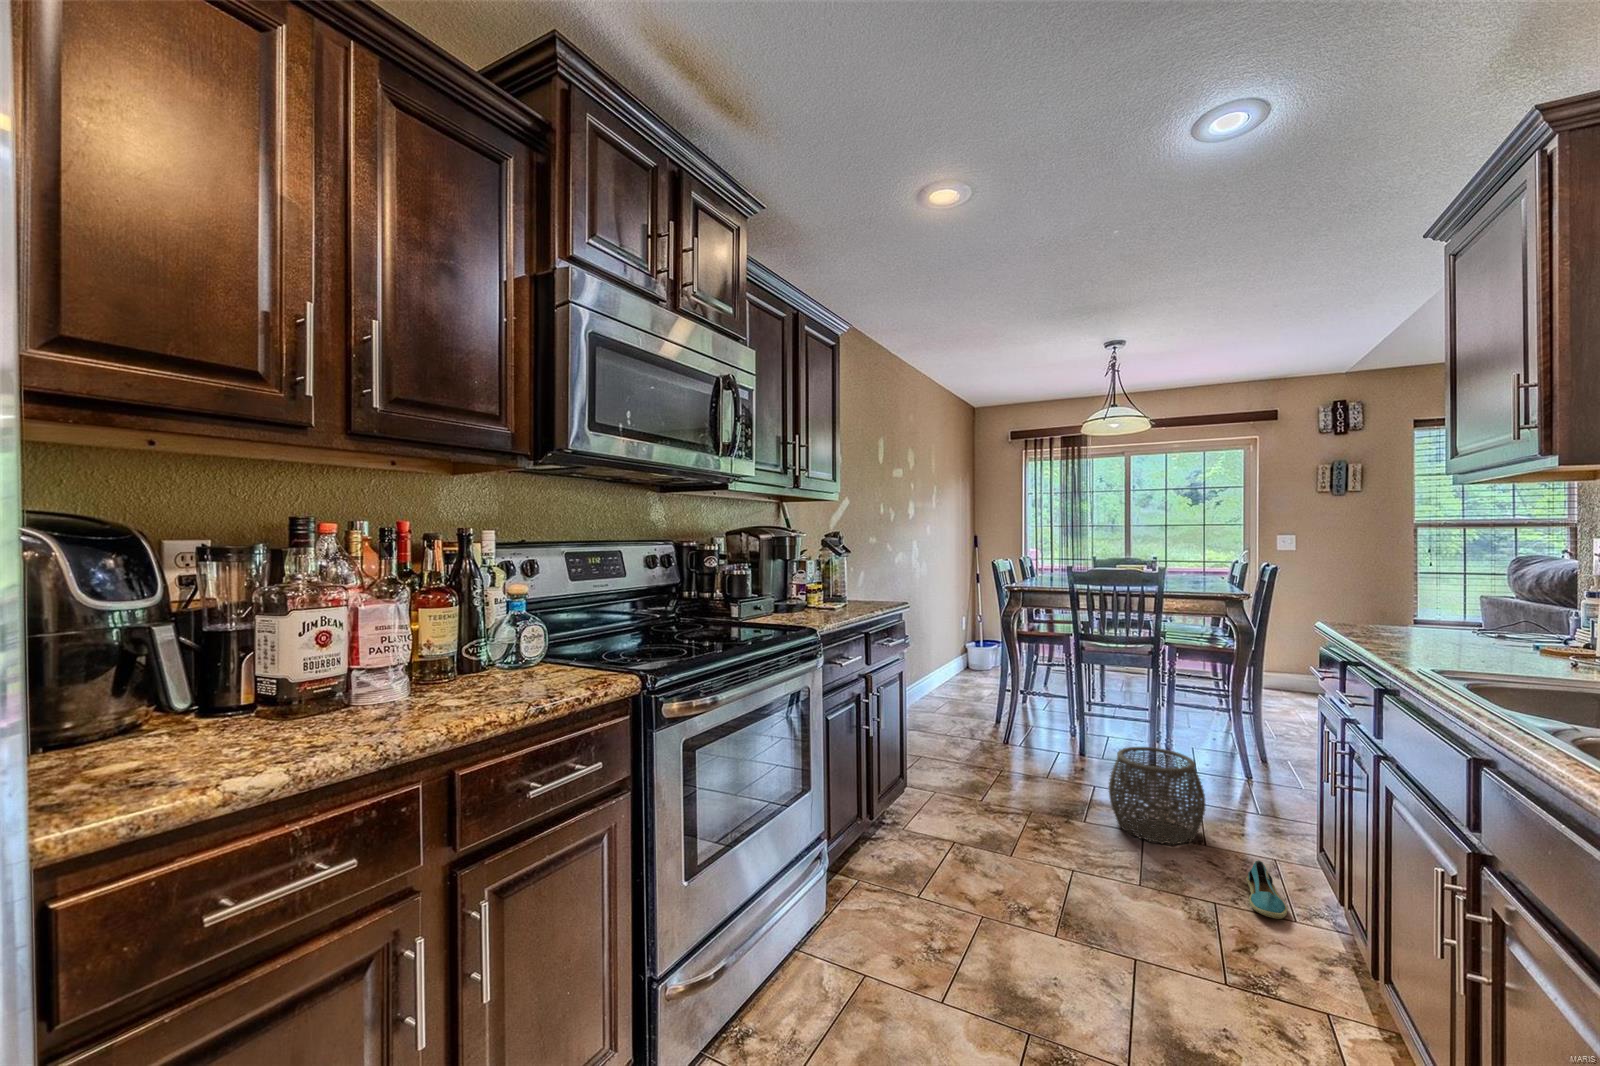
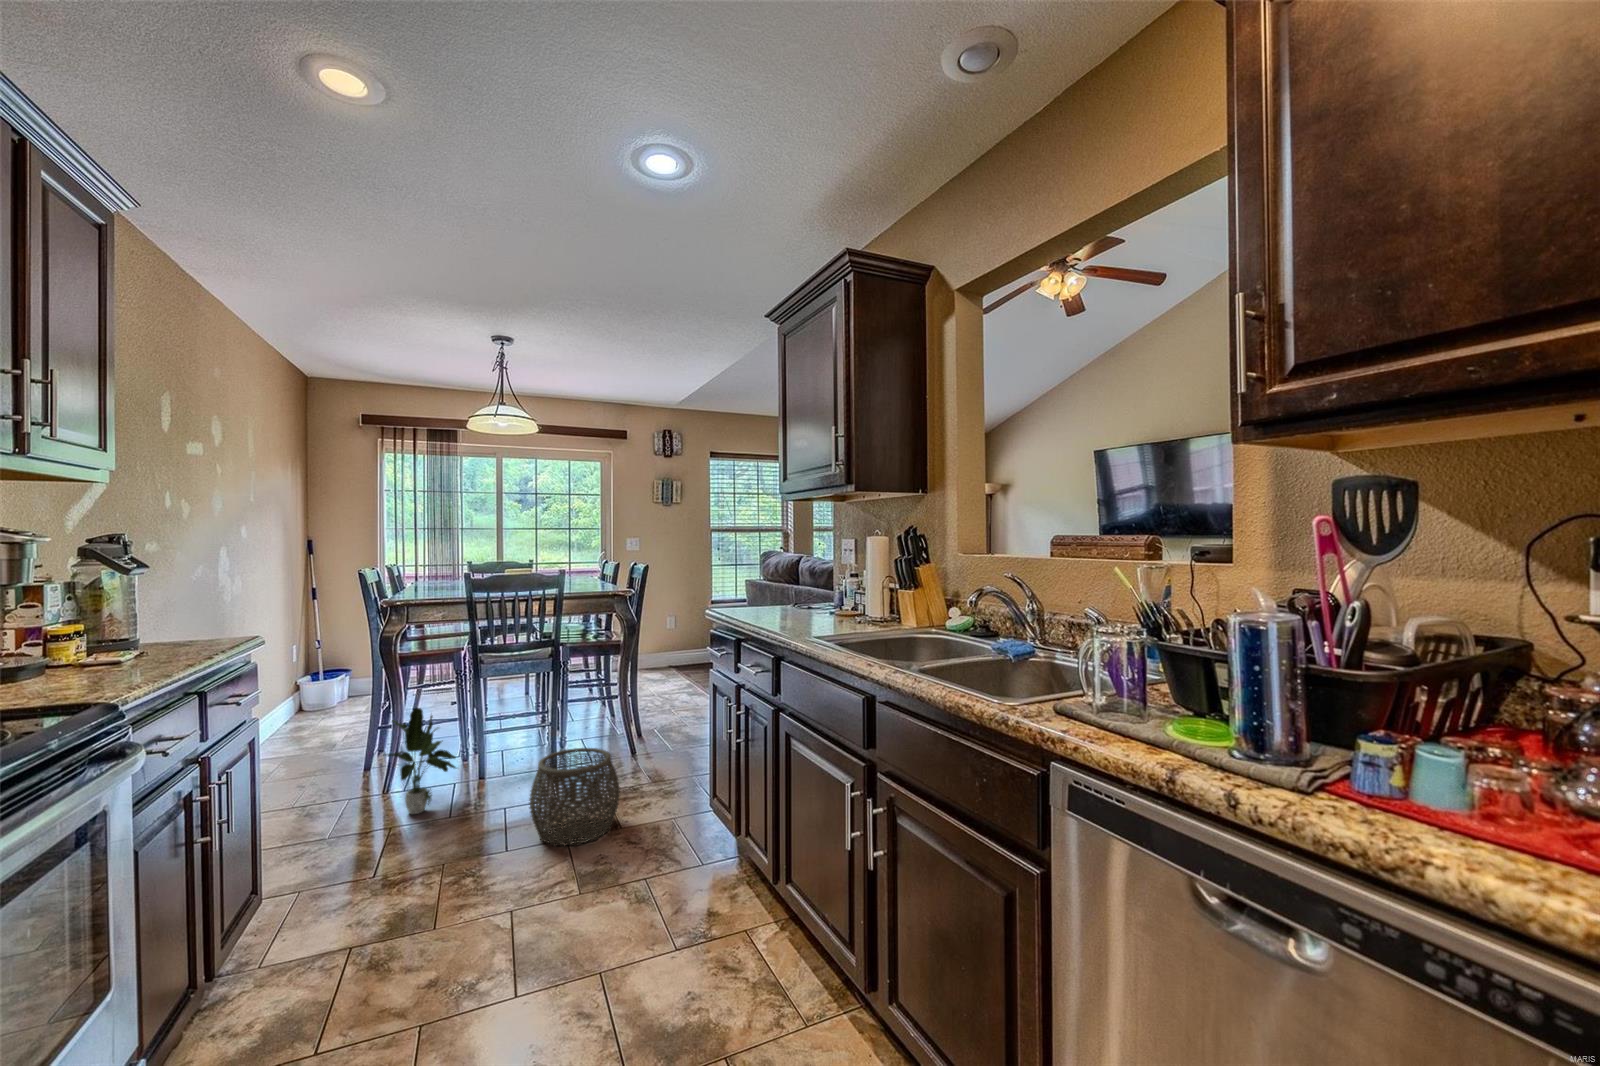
potted plant: none [997,679,1058,769] -> present [385,708,456,814]
shoe: present [1246,860,1287,919] -> none [662,826,700,874]

